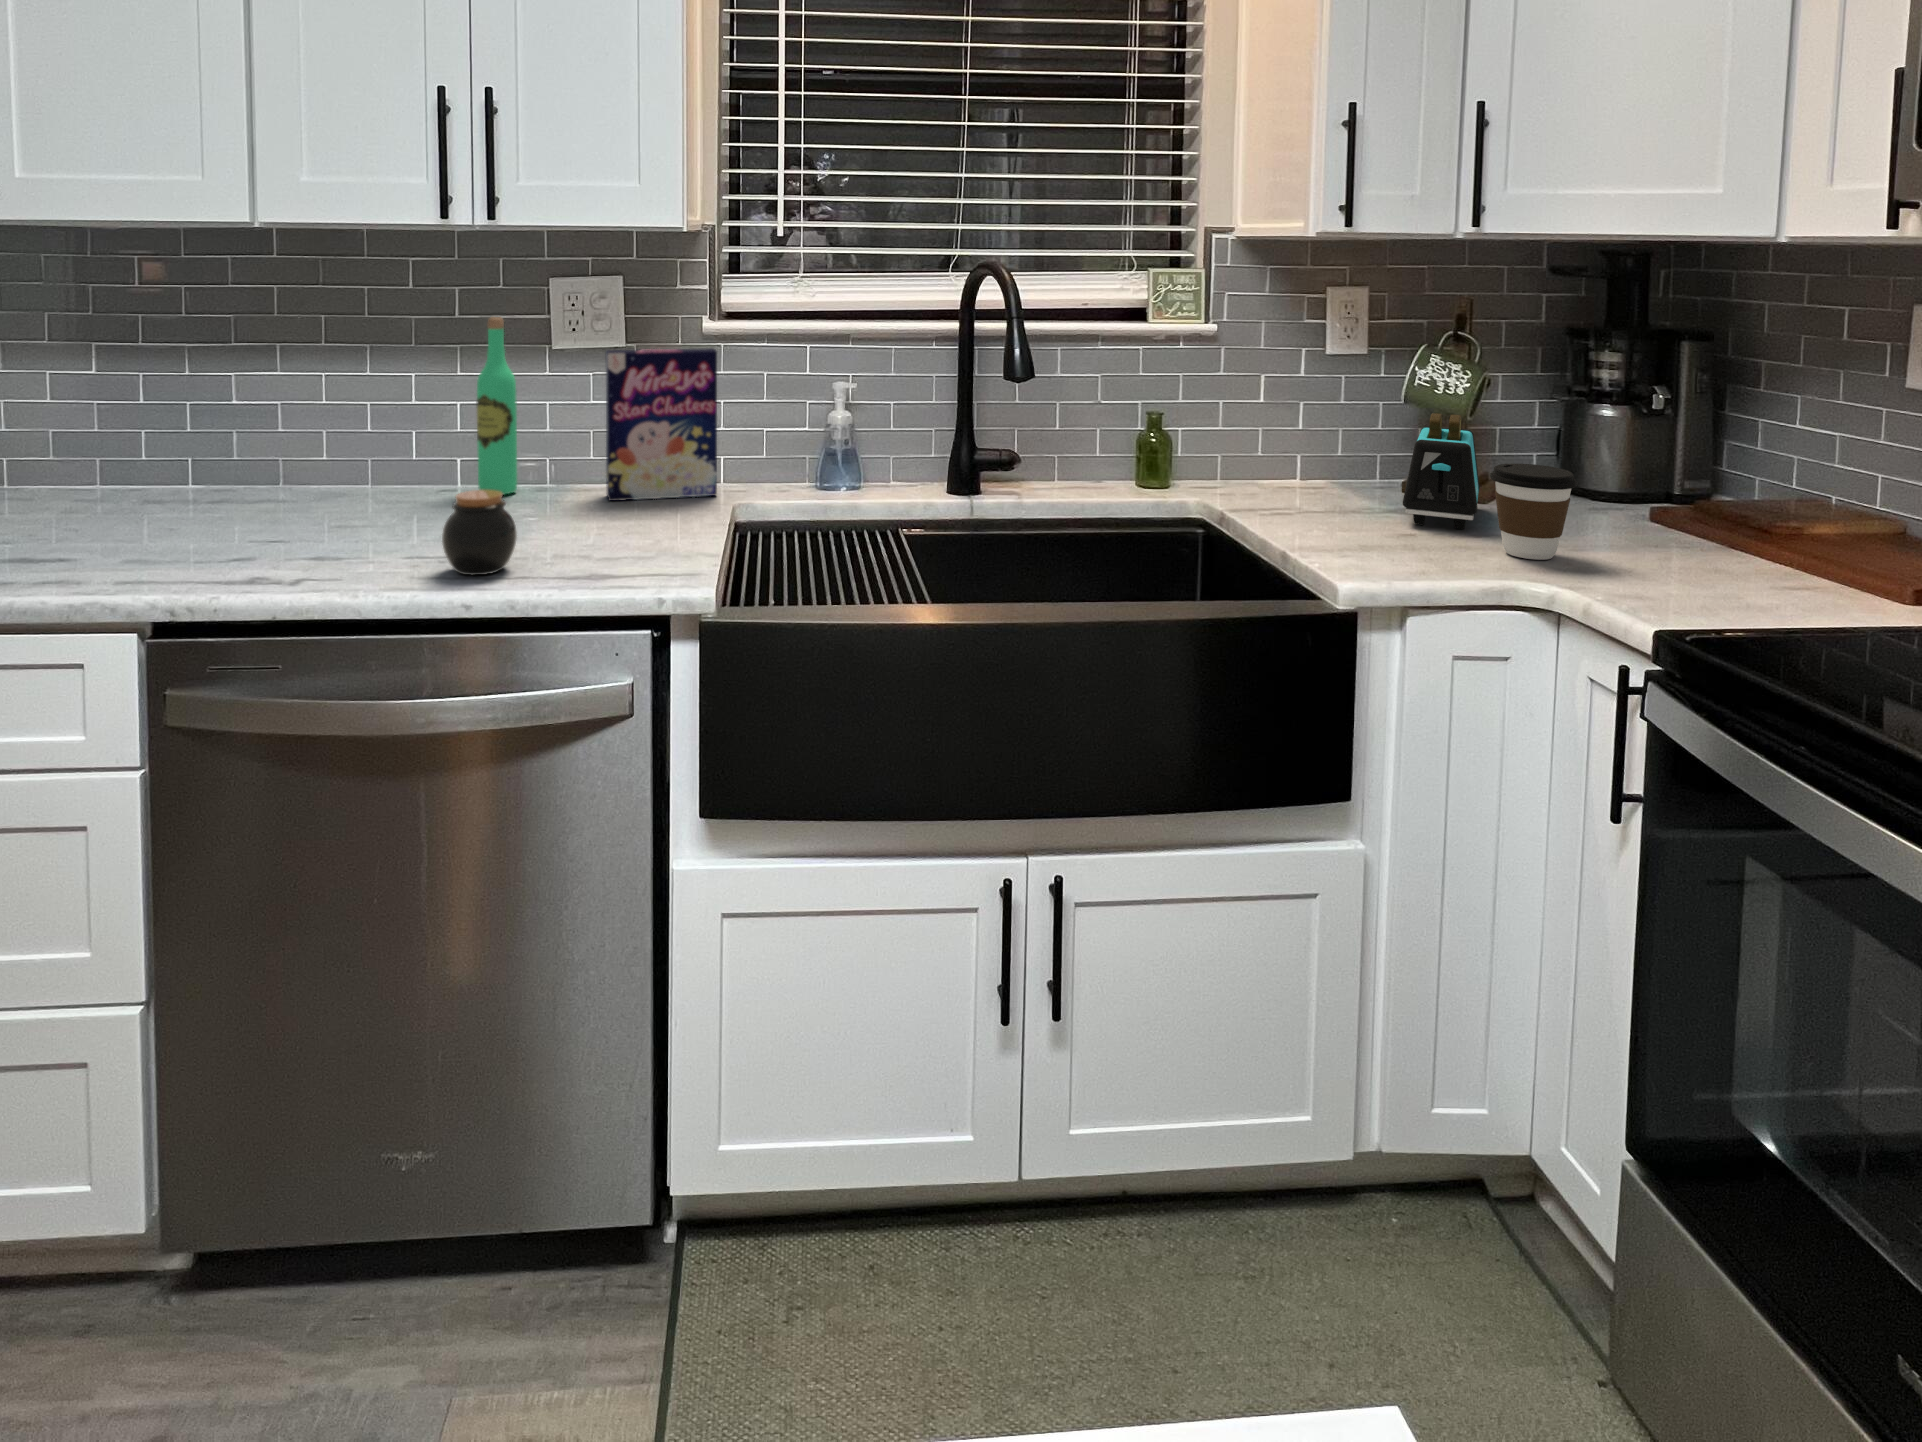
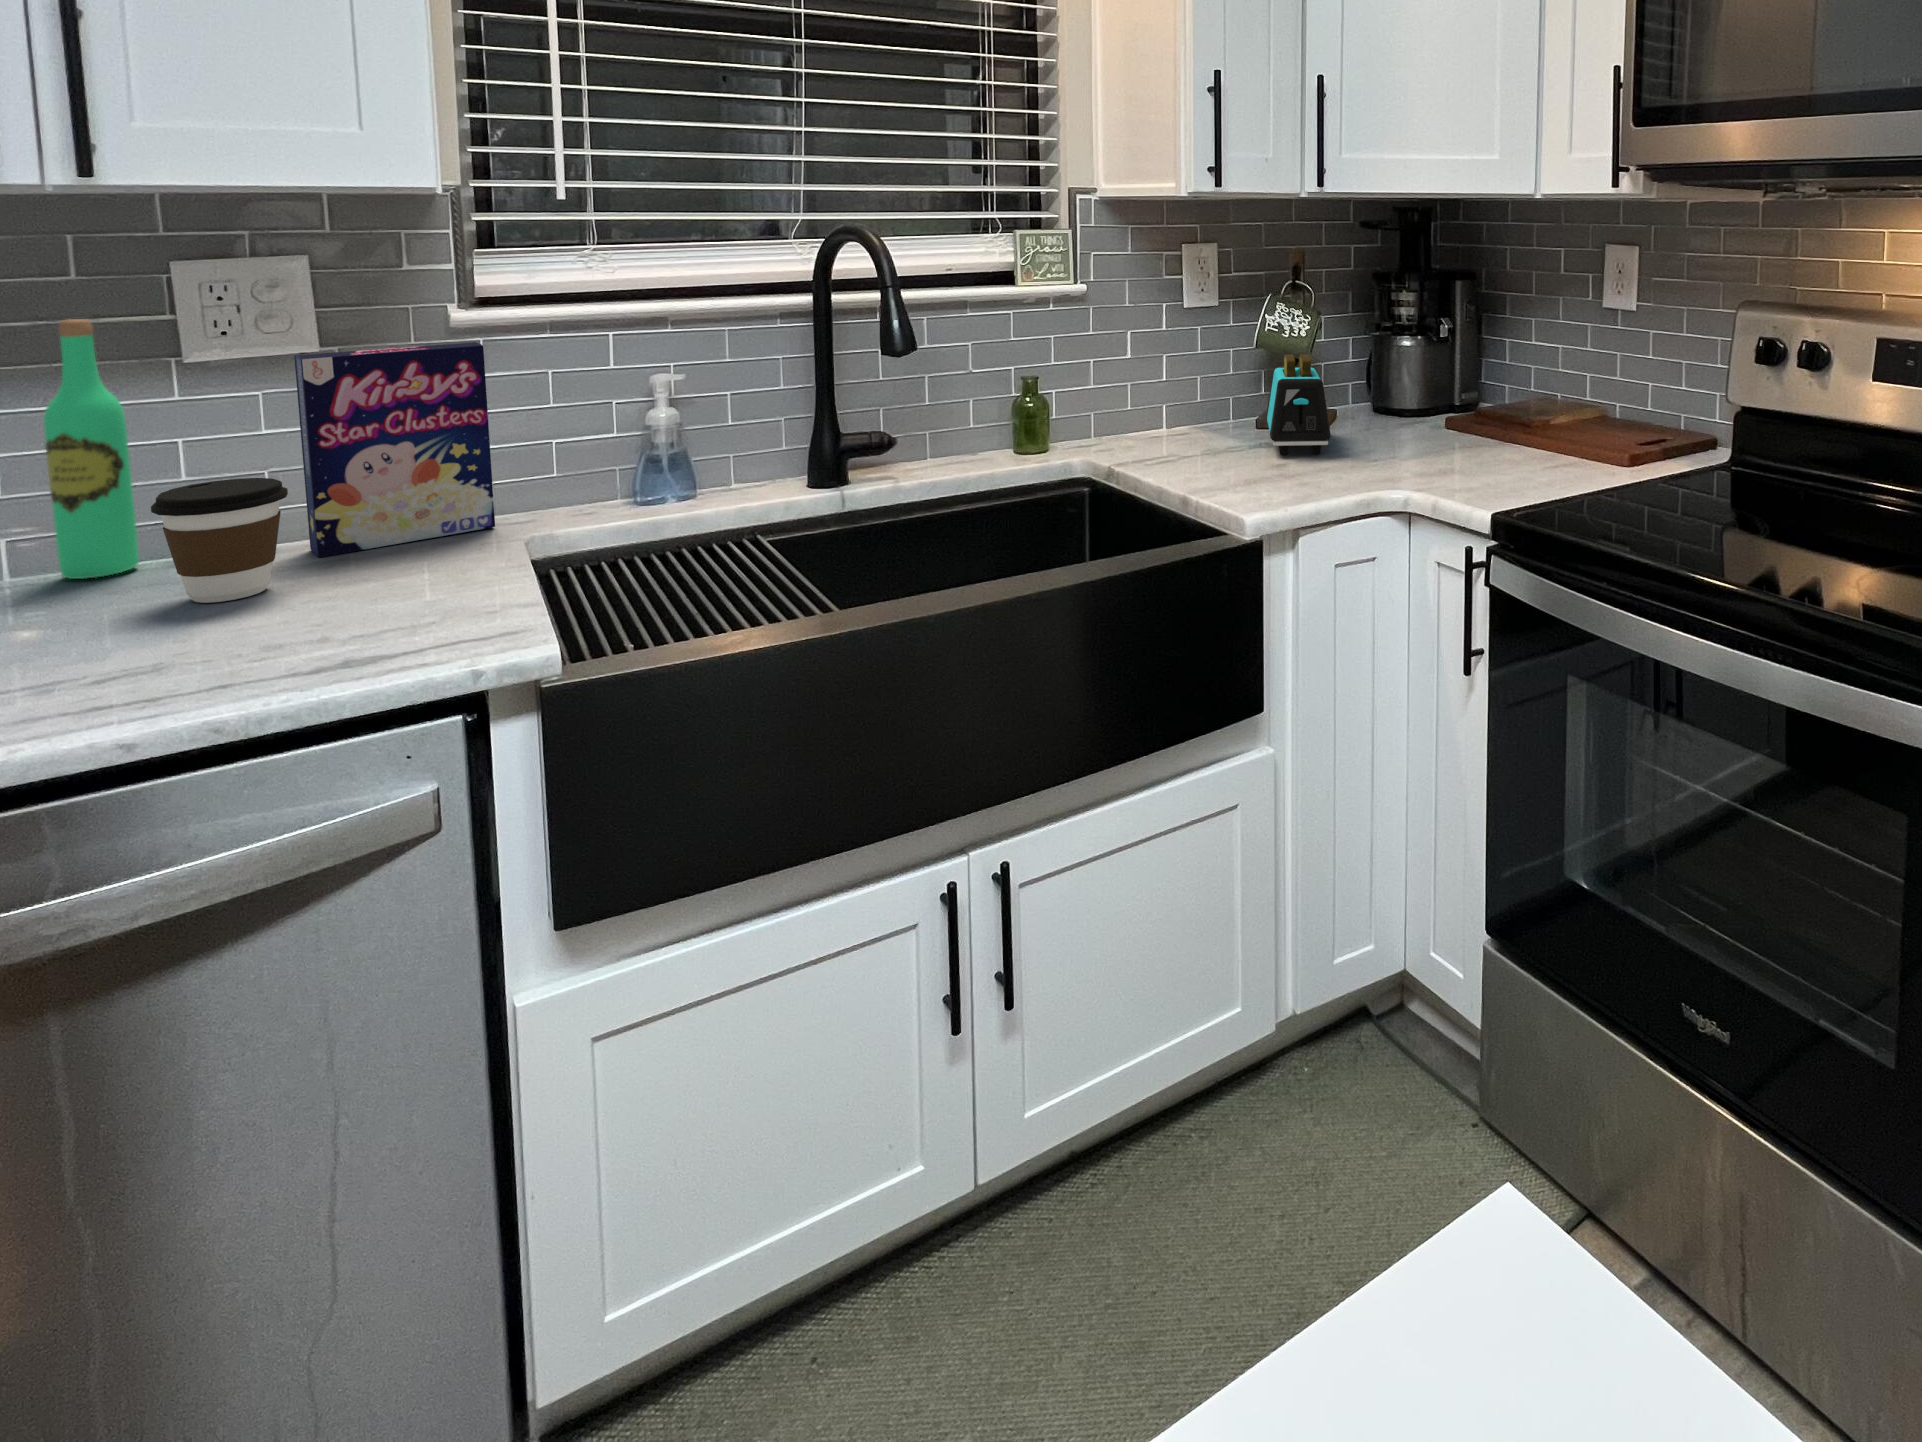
coffee cup: present [1490,464,1577,560] -> present [151,478,288,603]
jar: present [442,490,517,575] -> none [43,572,195,704]

